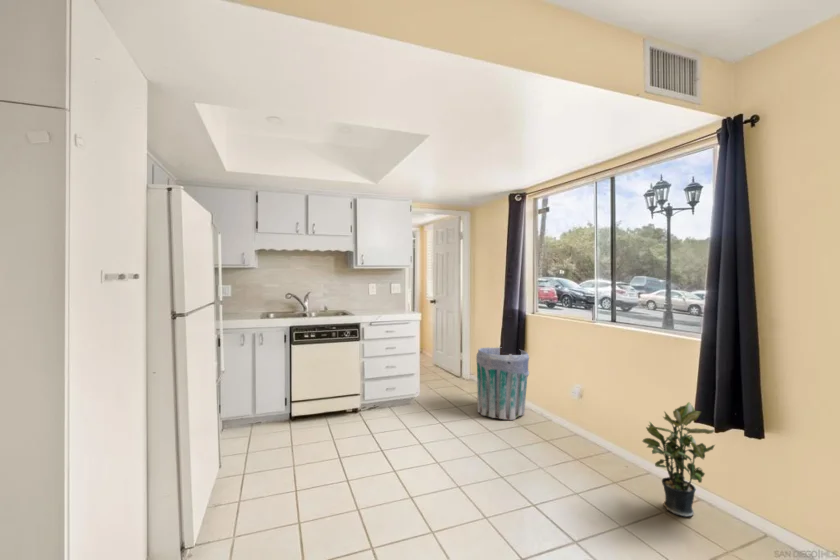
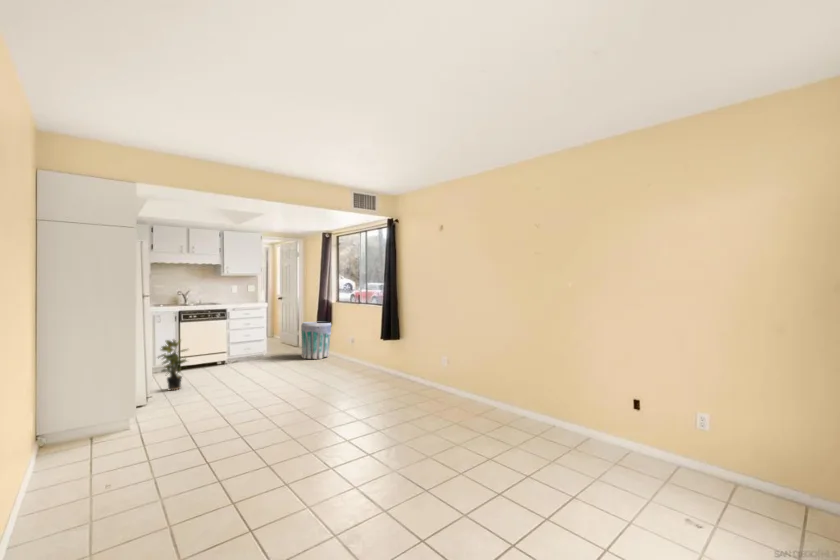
potted plant: present [643,402,714,516] -> present [158,340,187,391]

